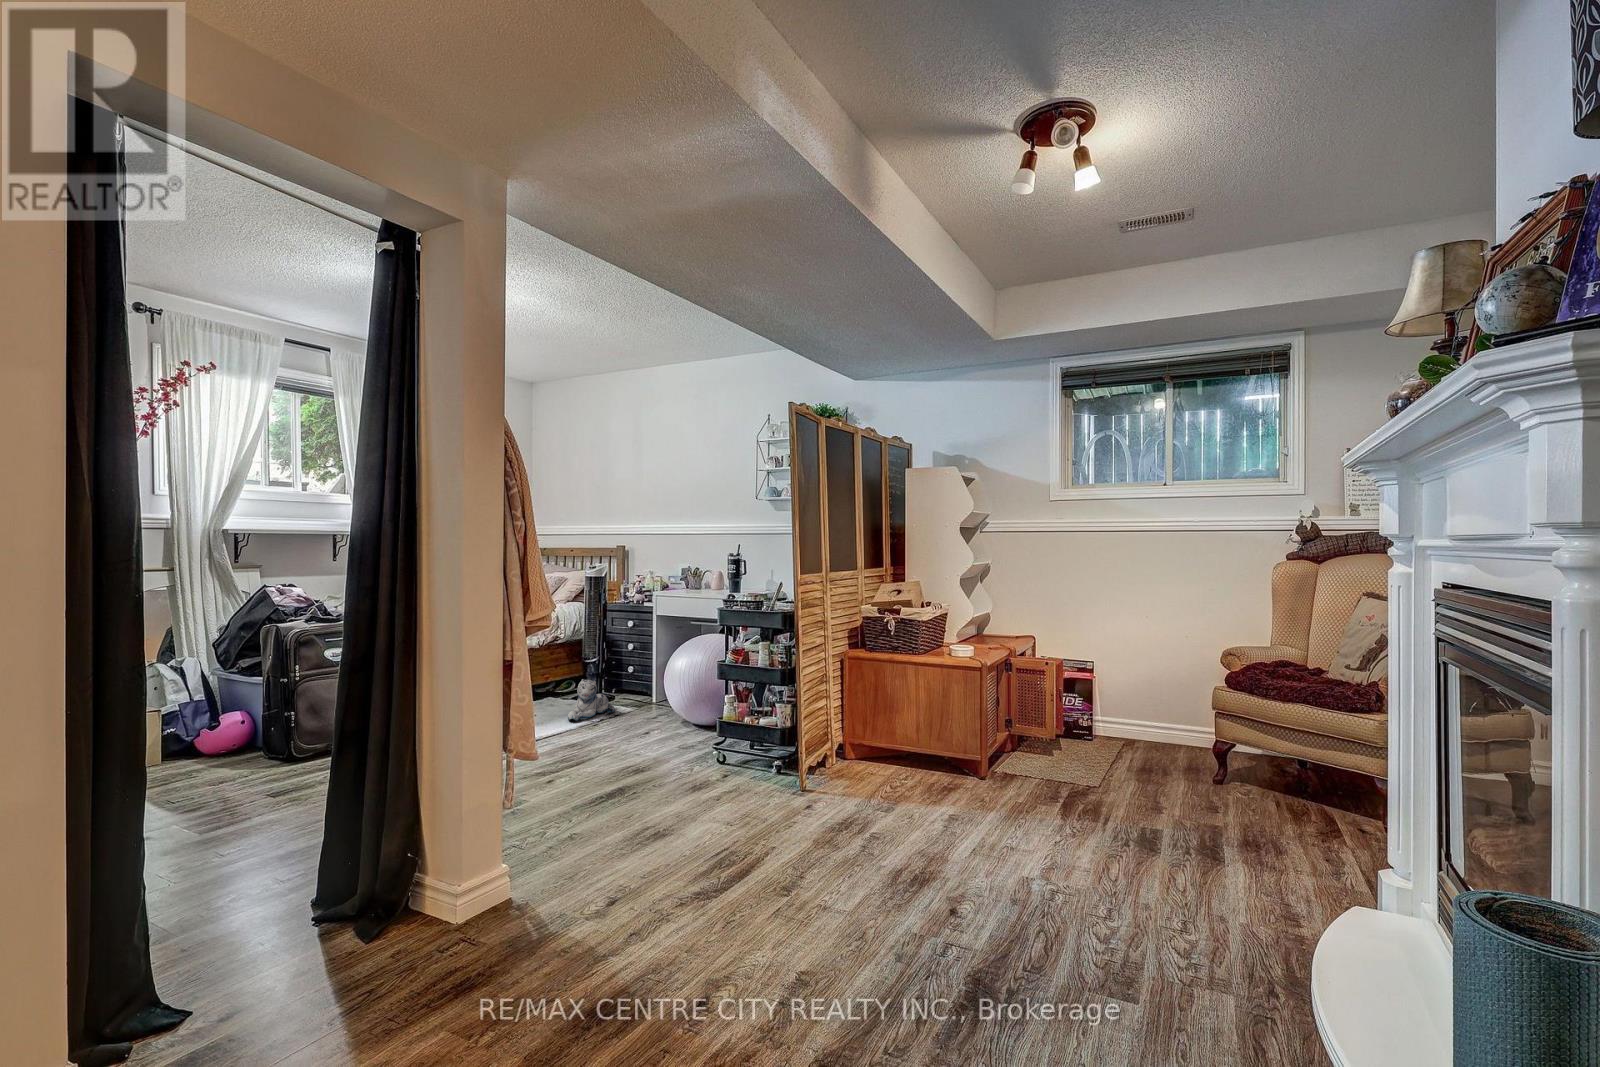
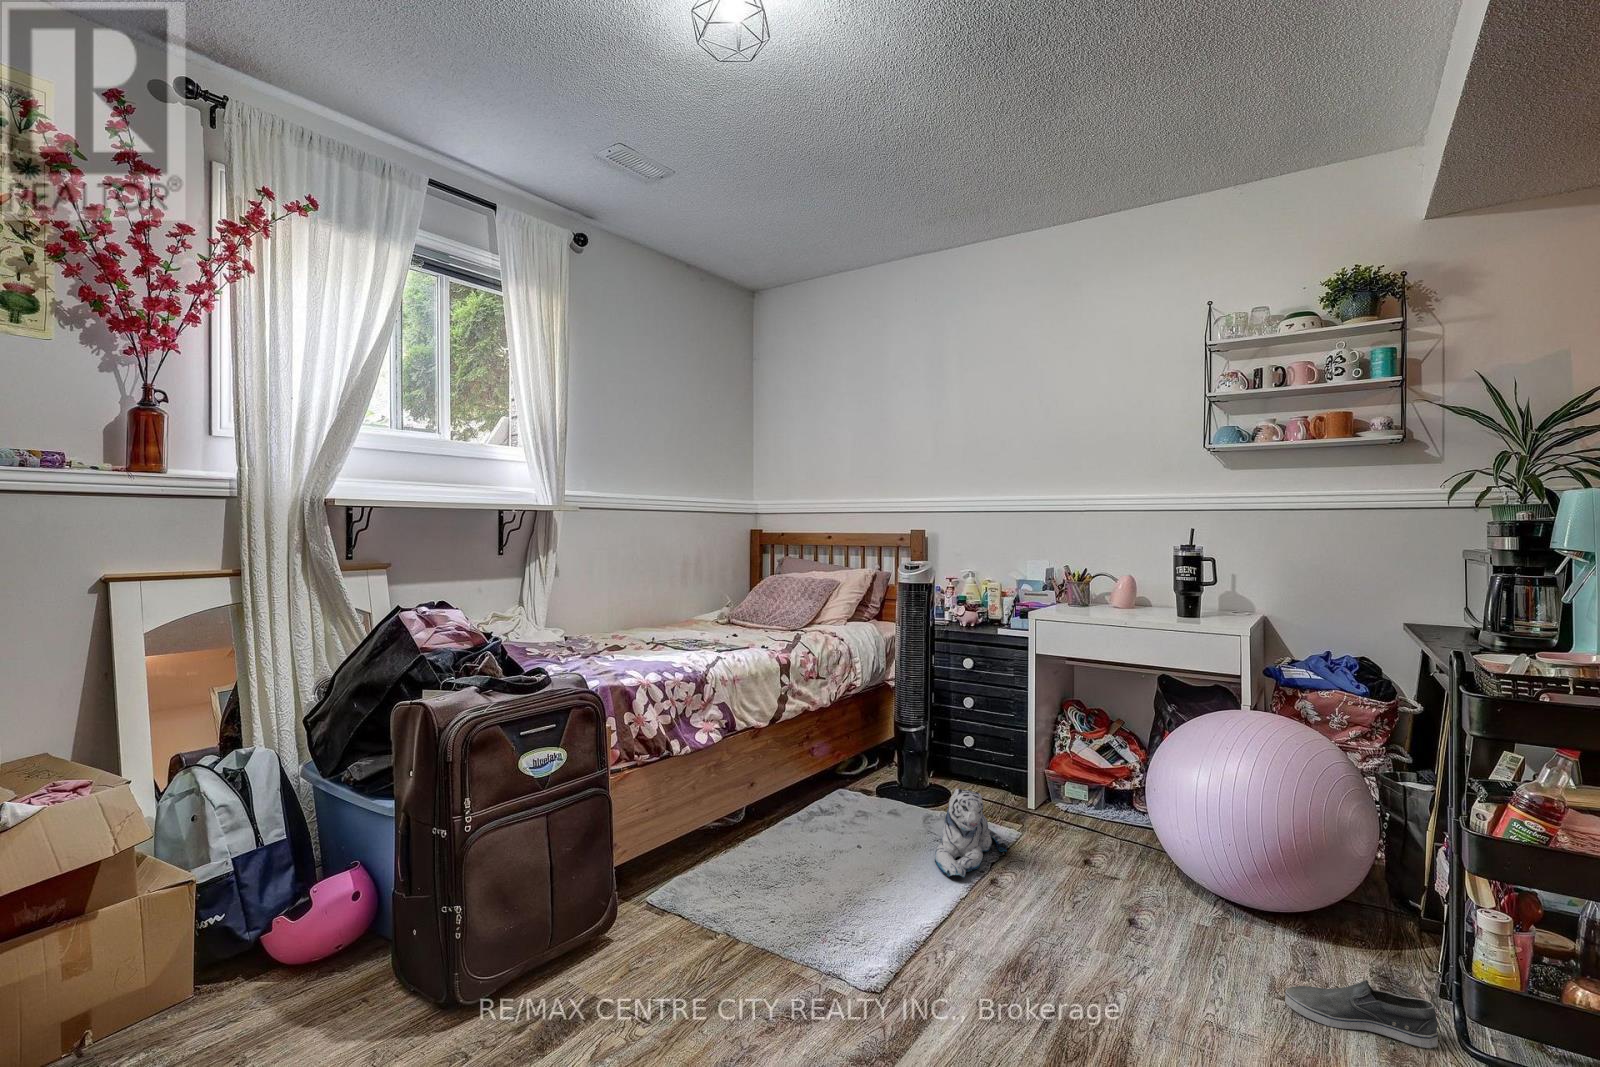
shoe: none [675,730,722,752] -> present [1285,980,1438,1048]

